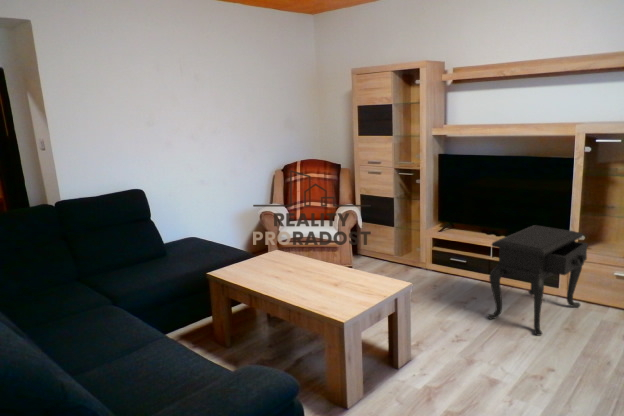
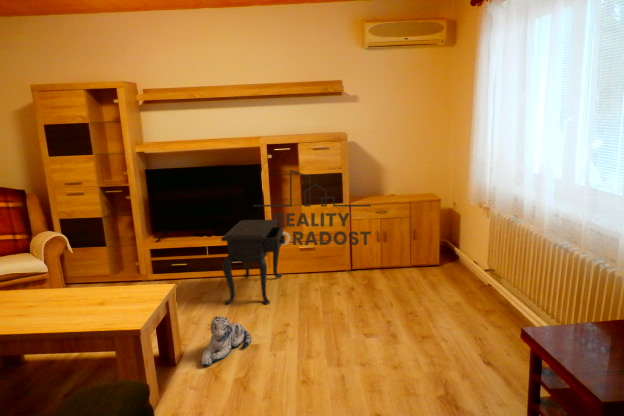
plush toy: none [422,330,492,380] -> present [201,316,251,365]

